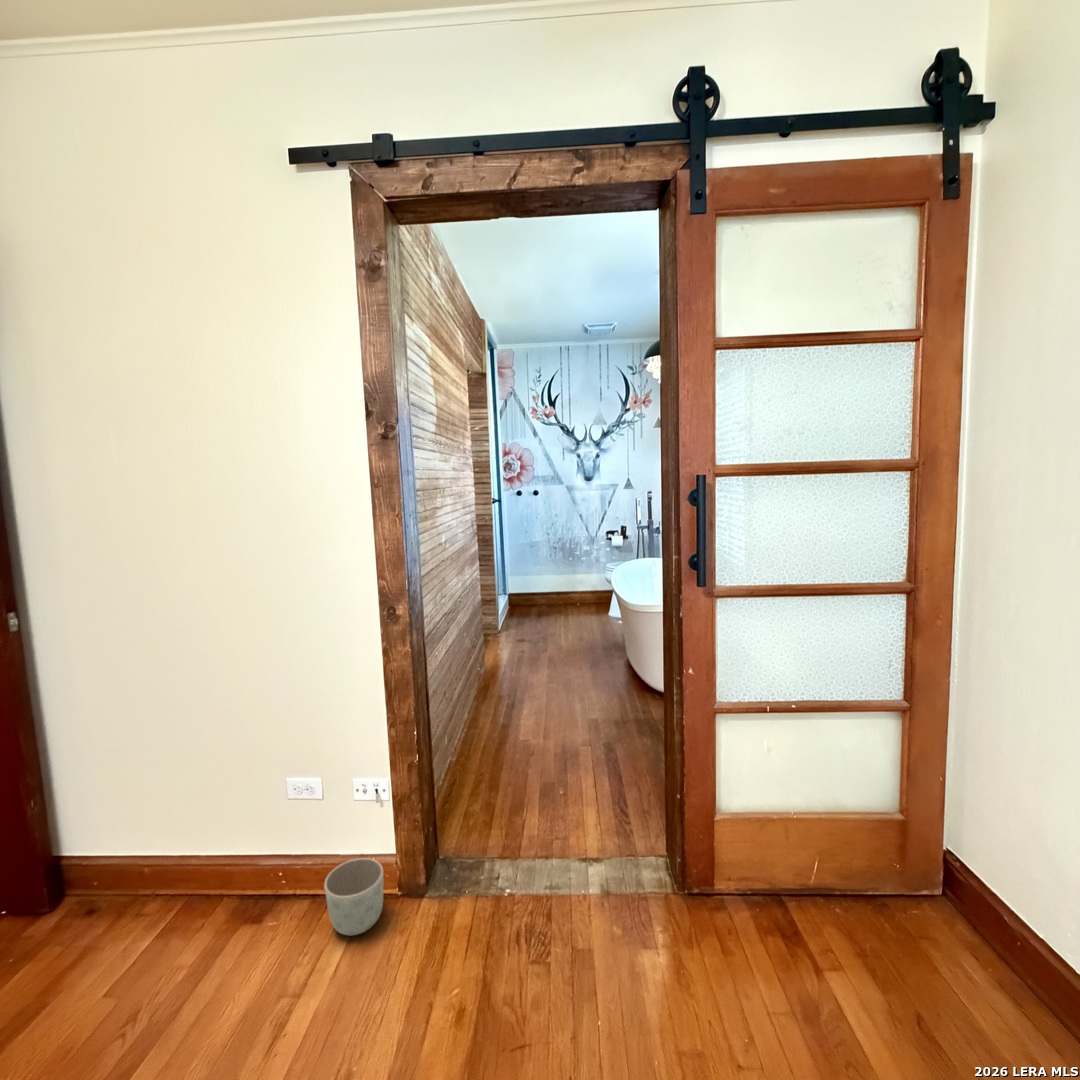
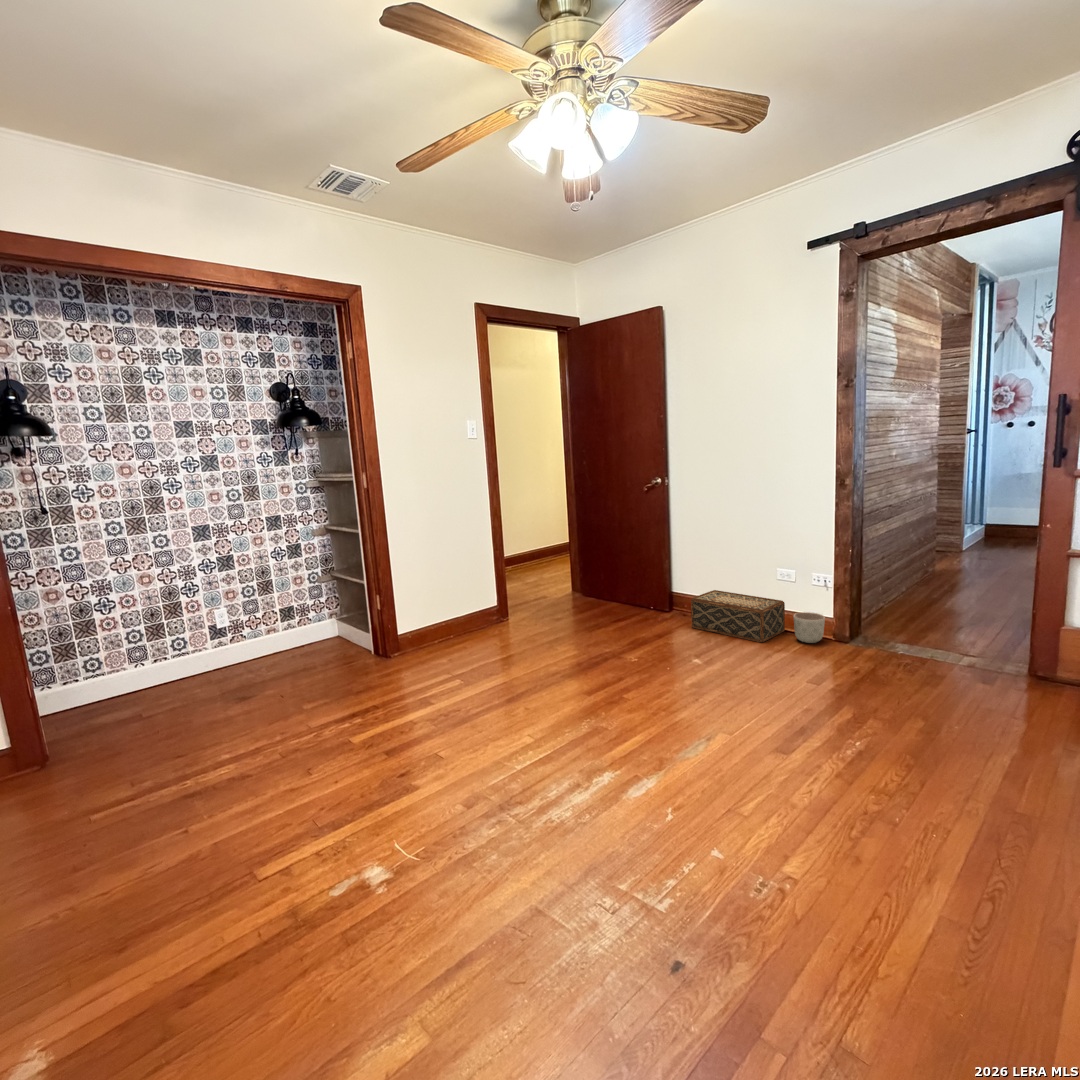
woven basket: none [82,845,310,978] -> present [691,590,785,642]

